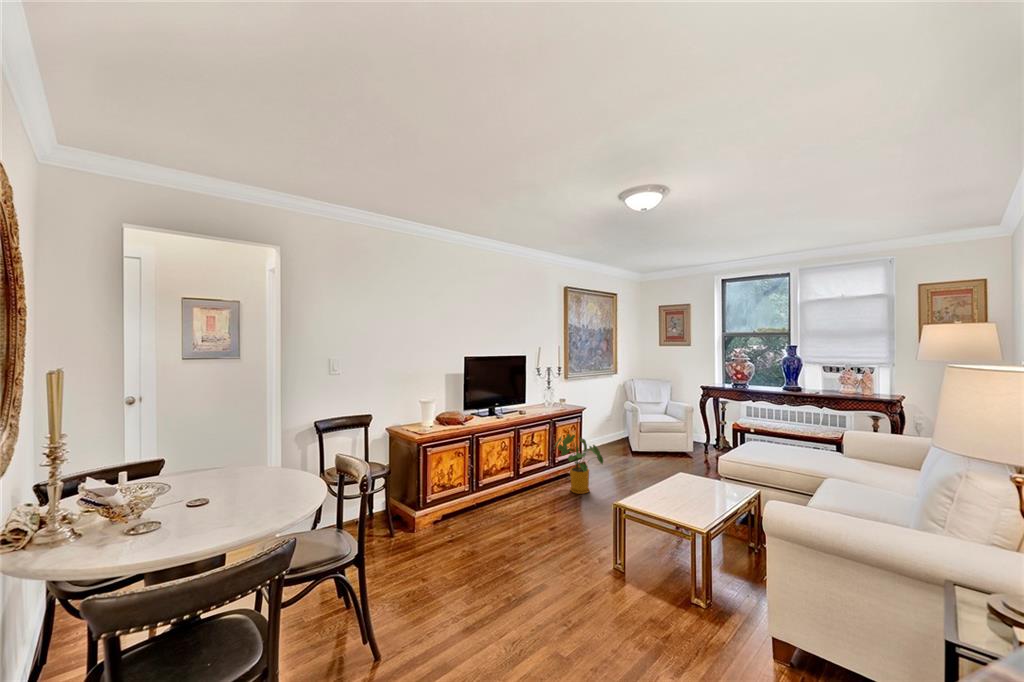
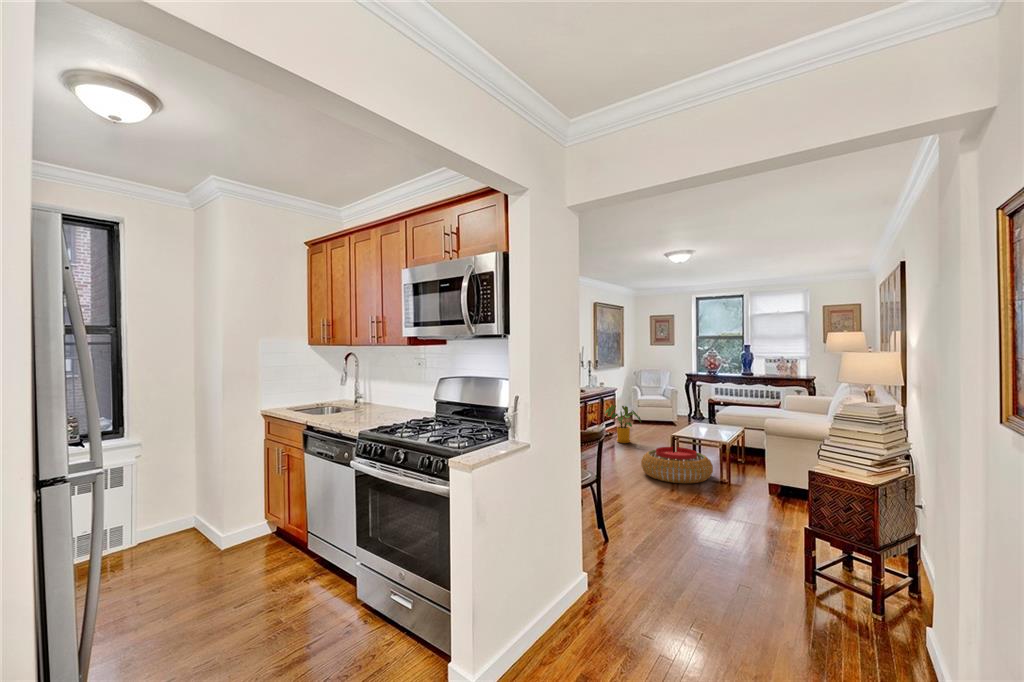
pouf: none [542,531,671,625] -> present [641,447,713,483]

